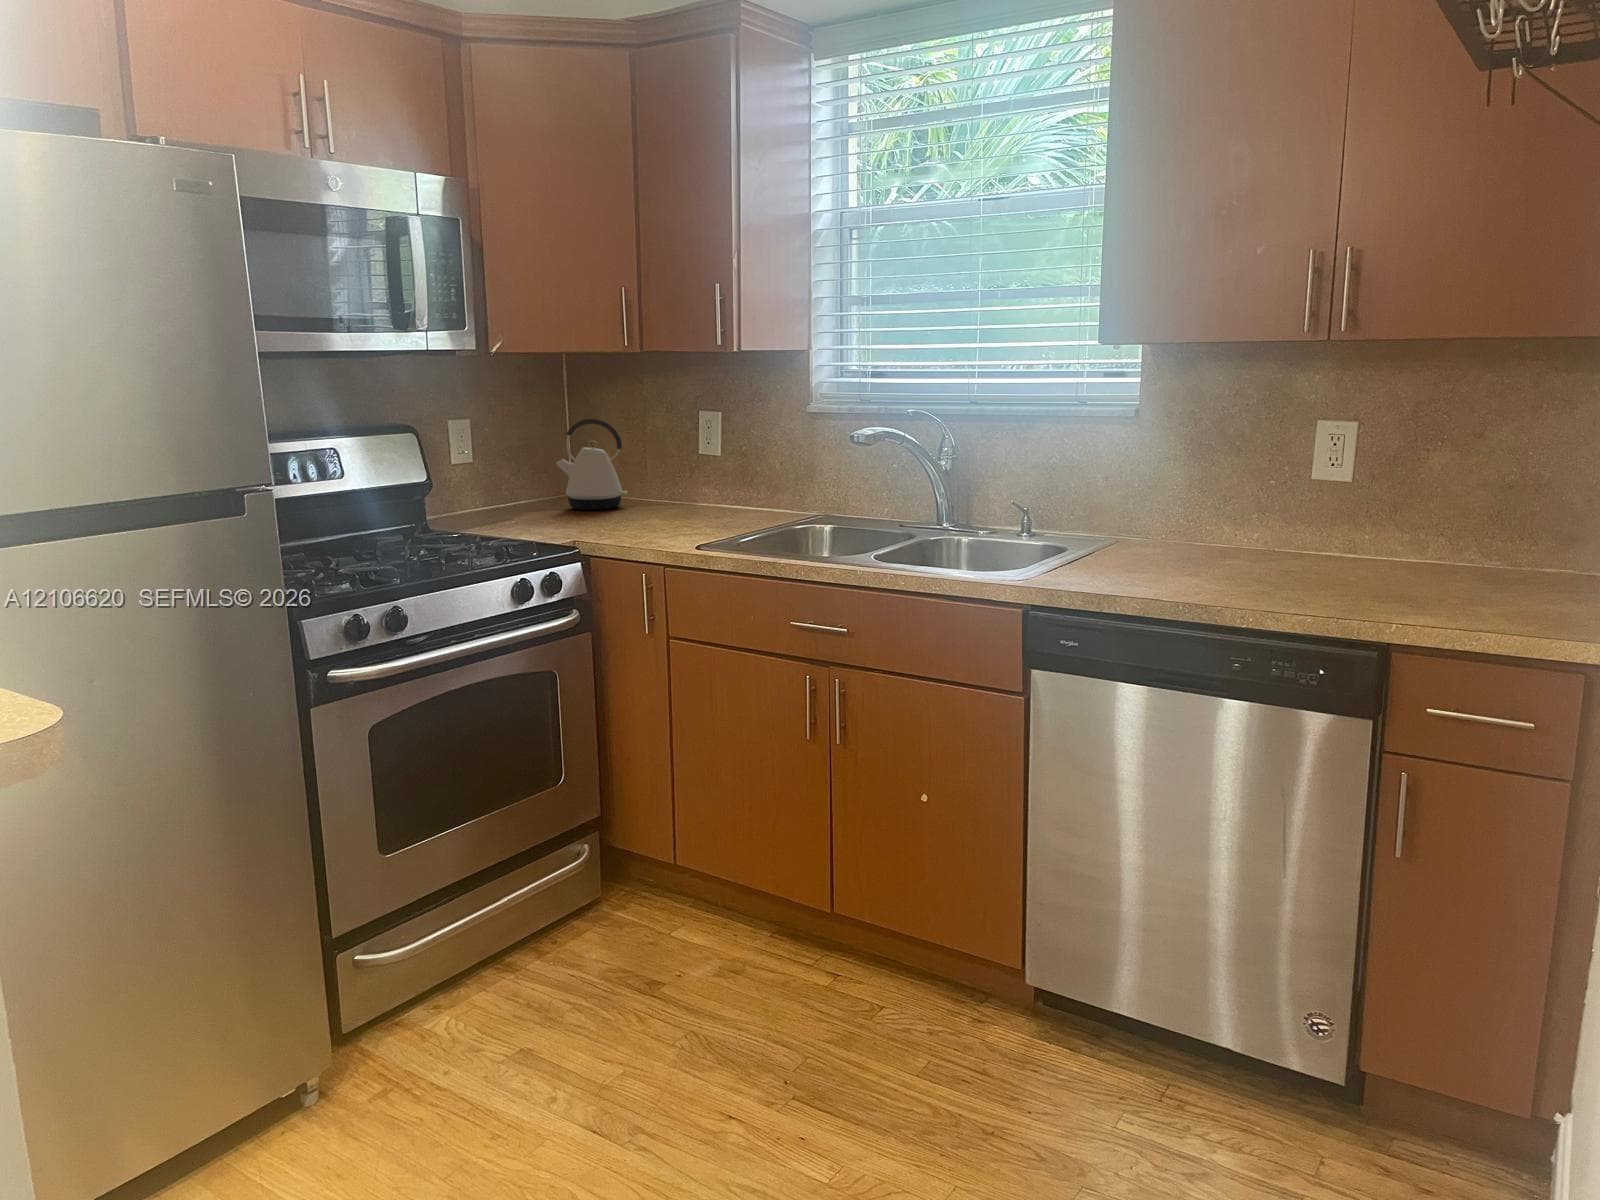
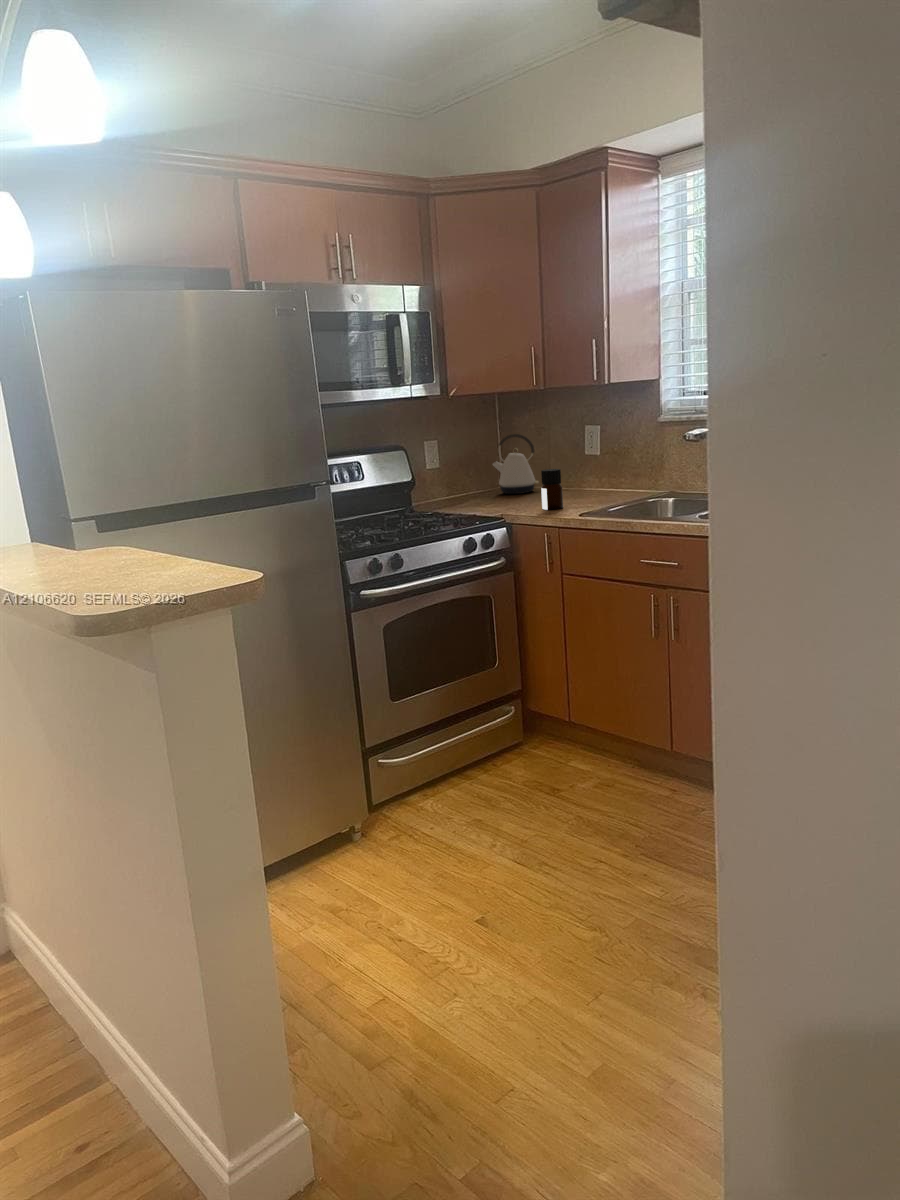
bottle: none [635,475,668,538] -> present [541,469,563,510]

